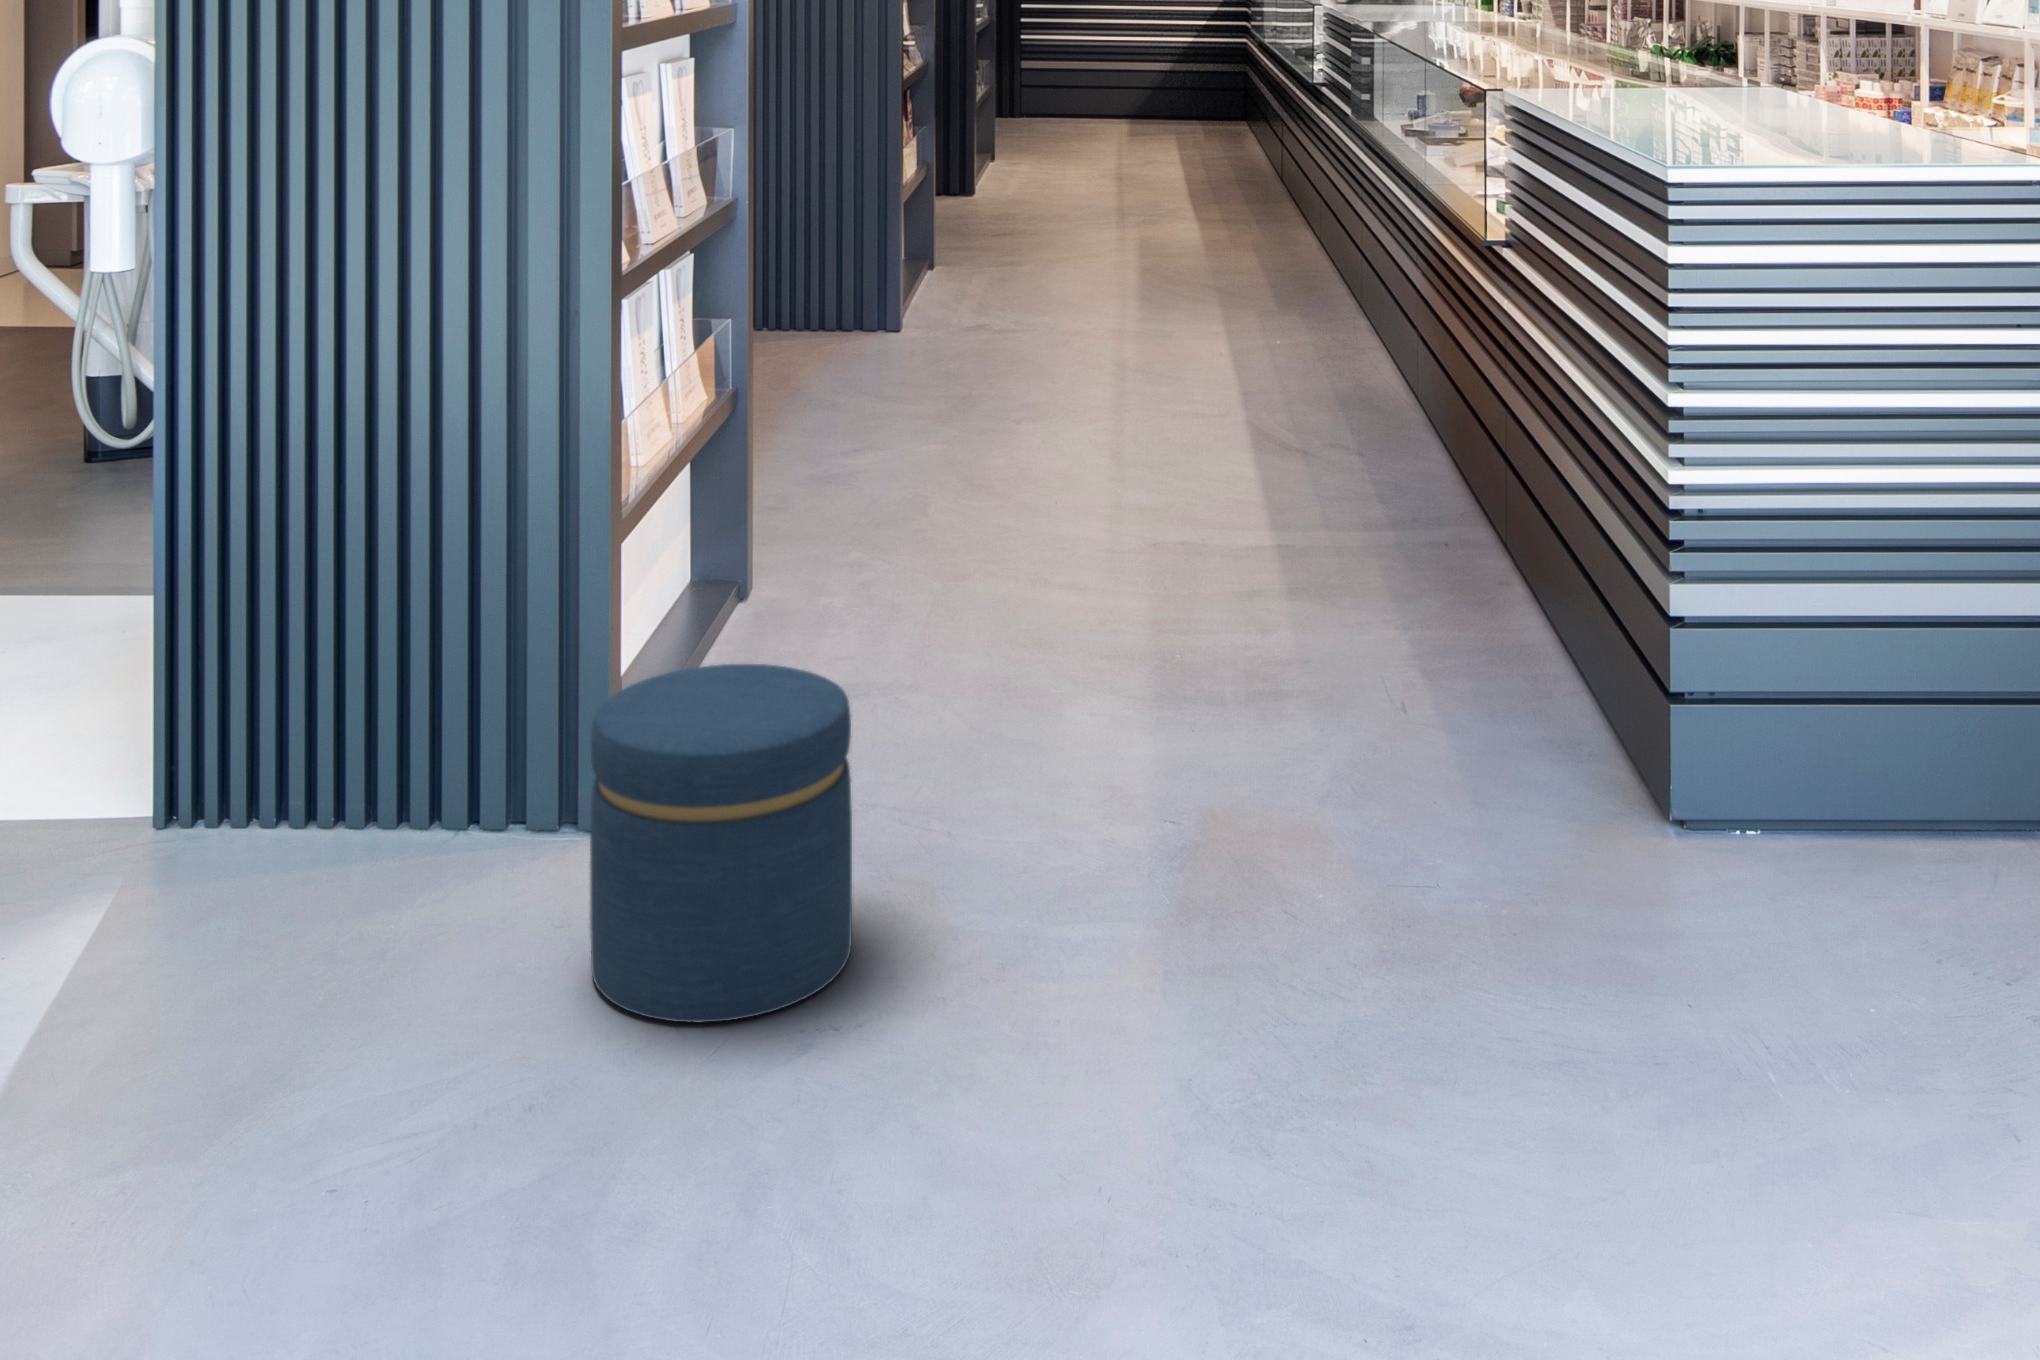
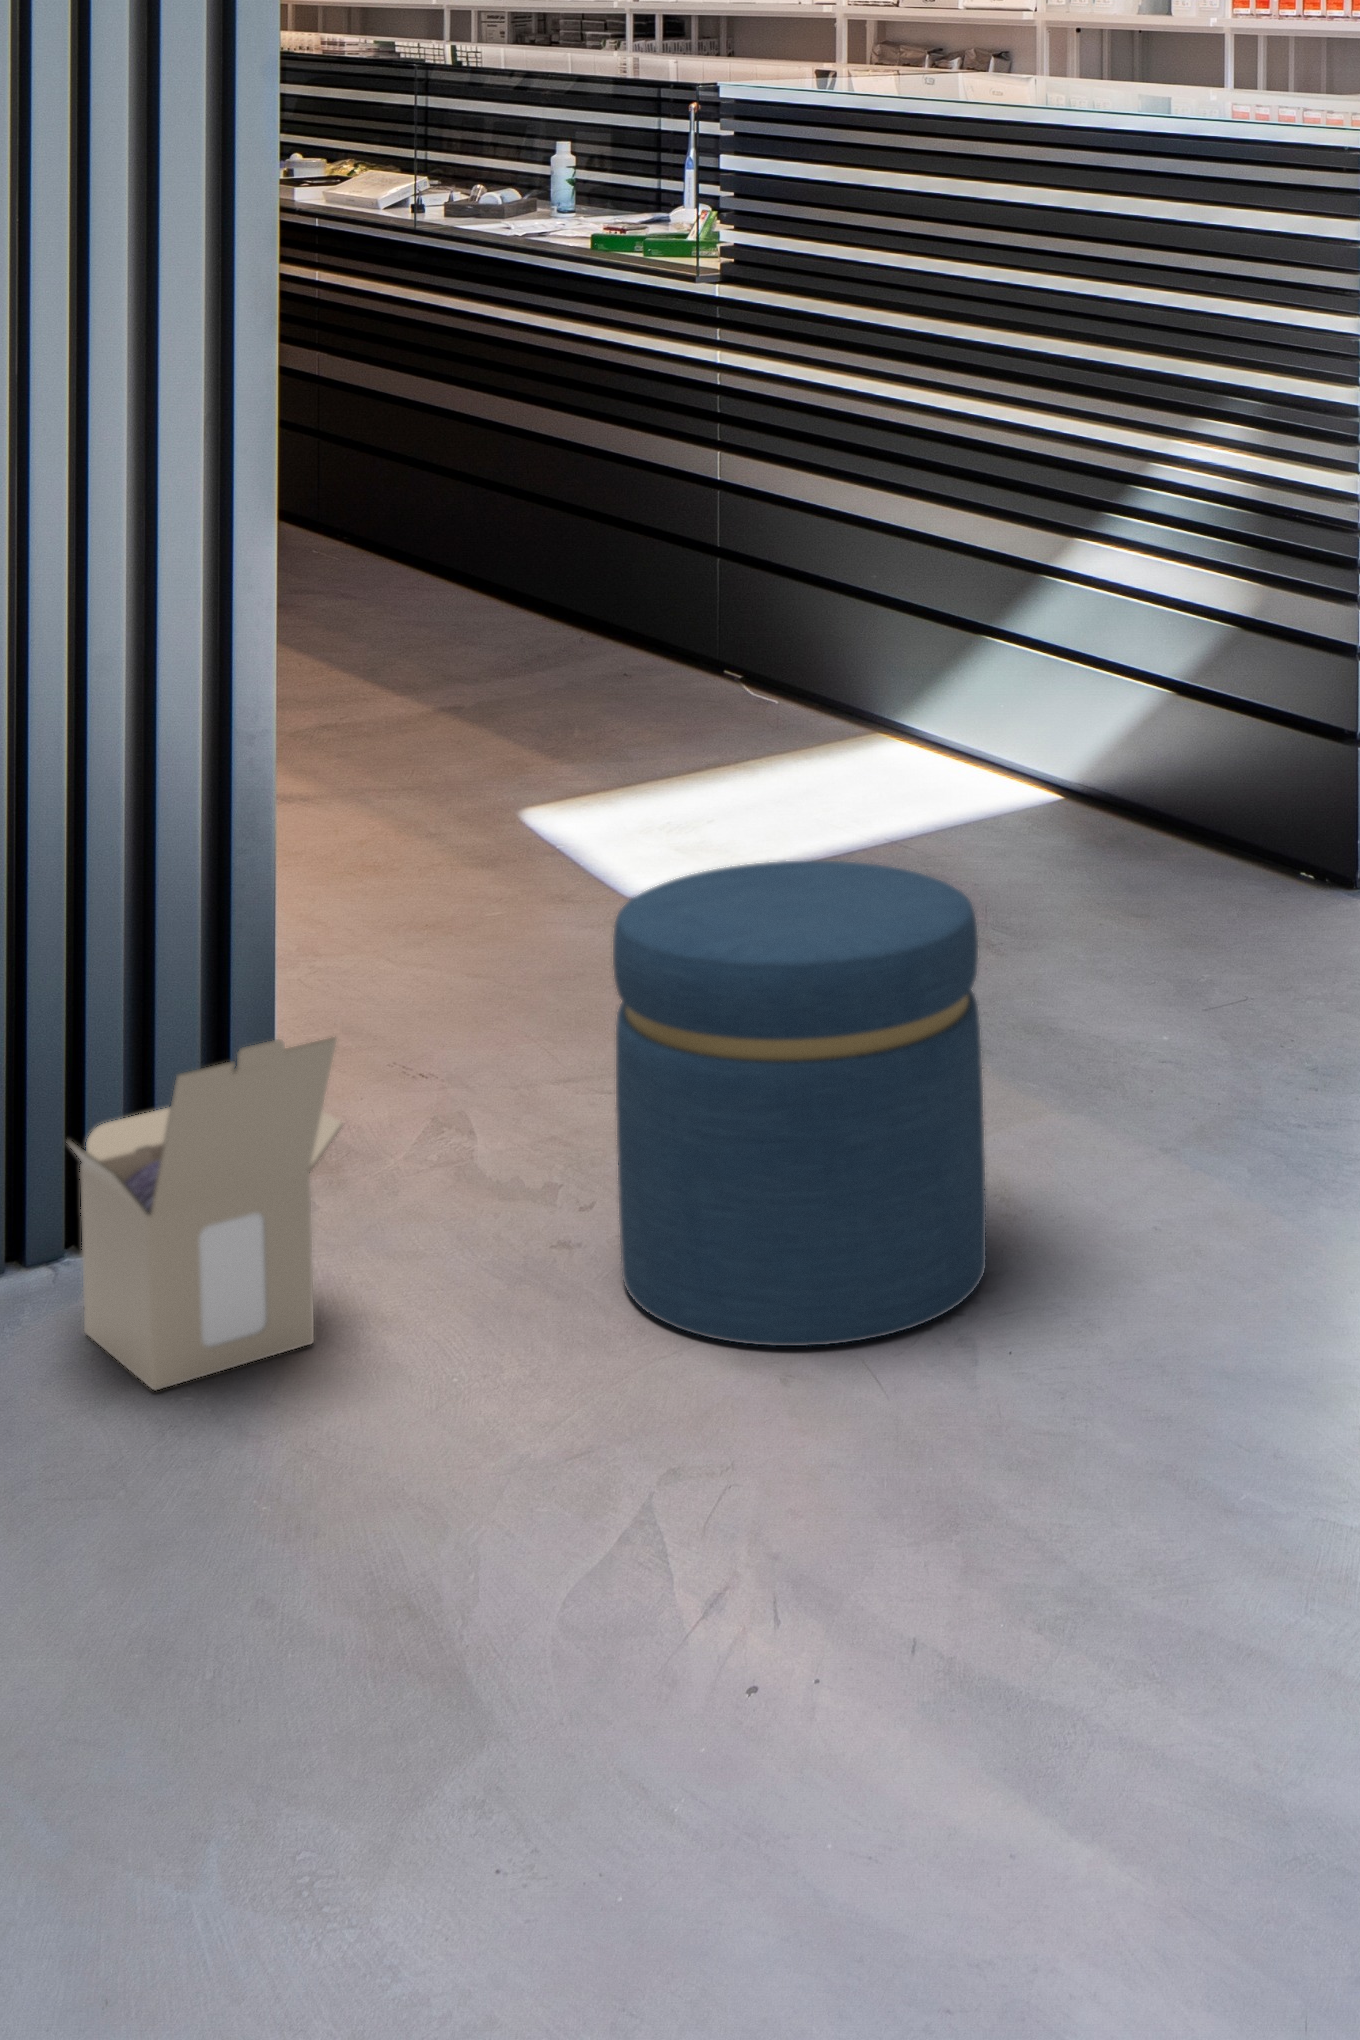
cardboard box: none [327,702,505,899] -> present [66,1038,343,1390]

